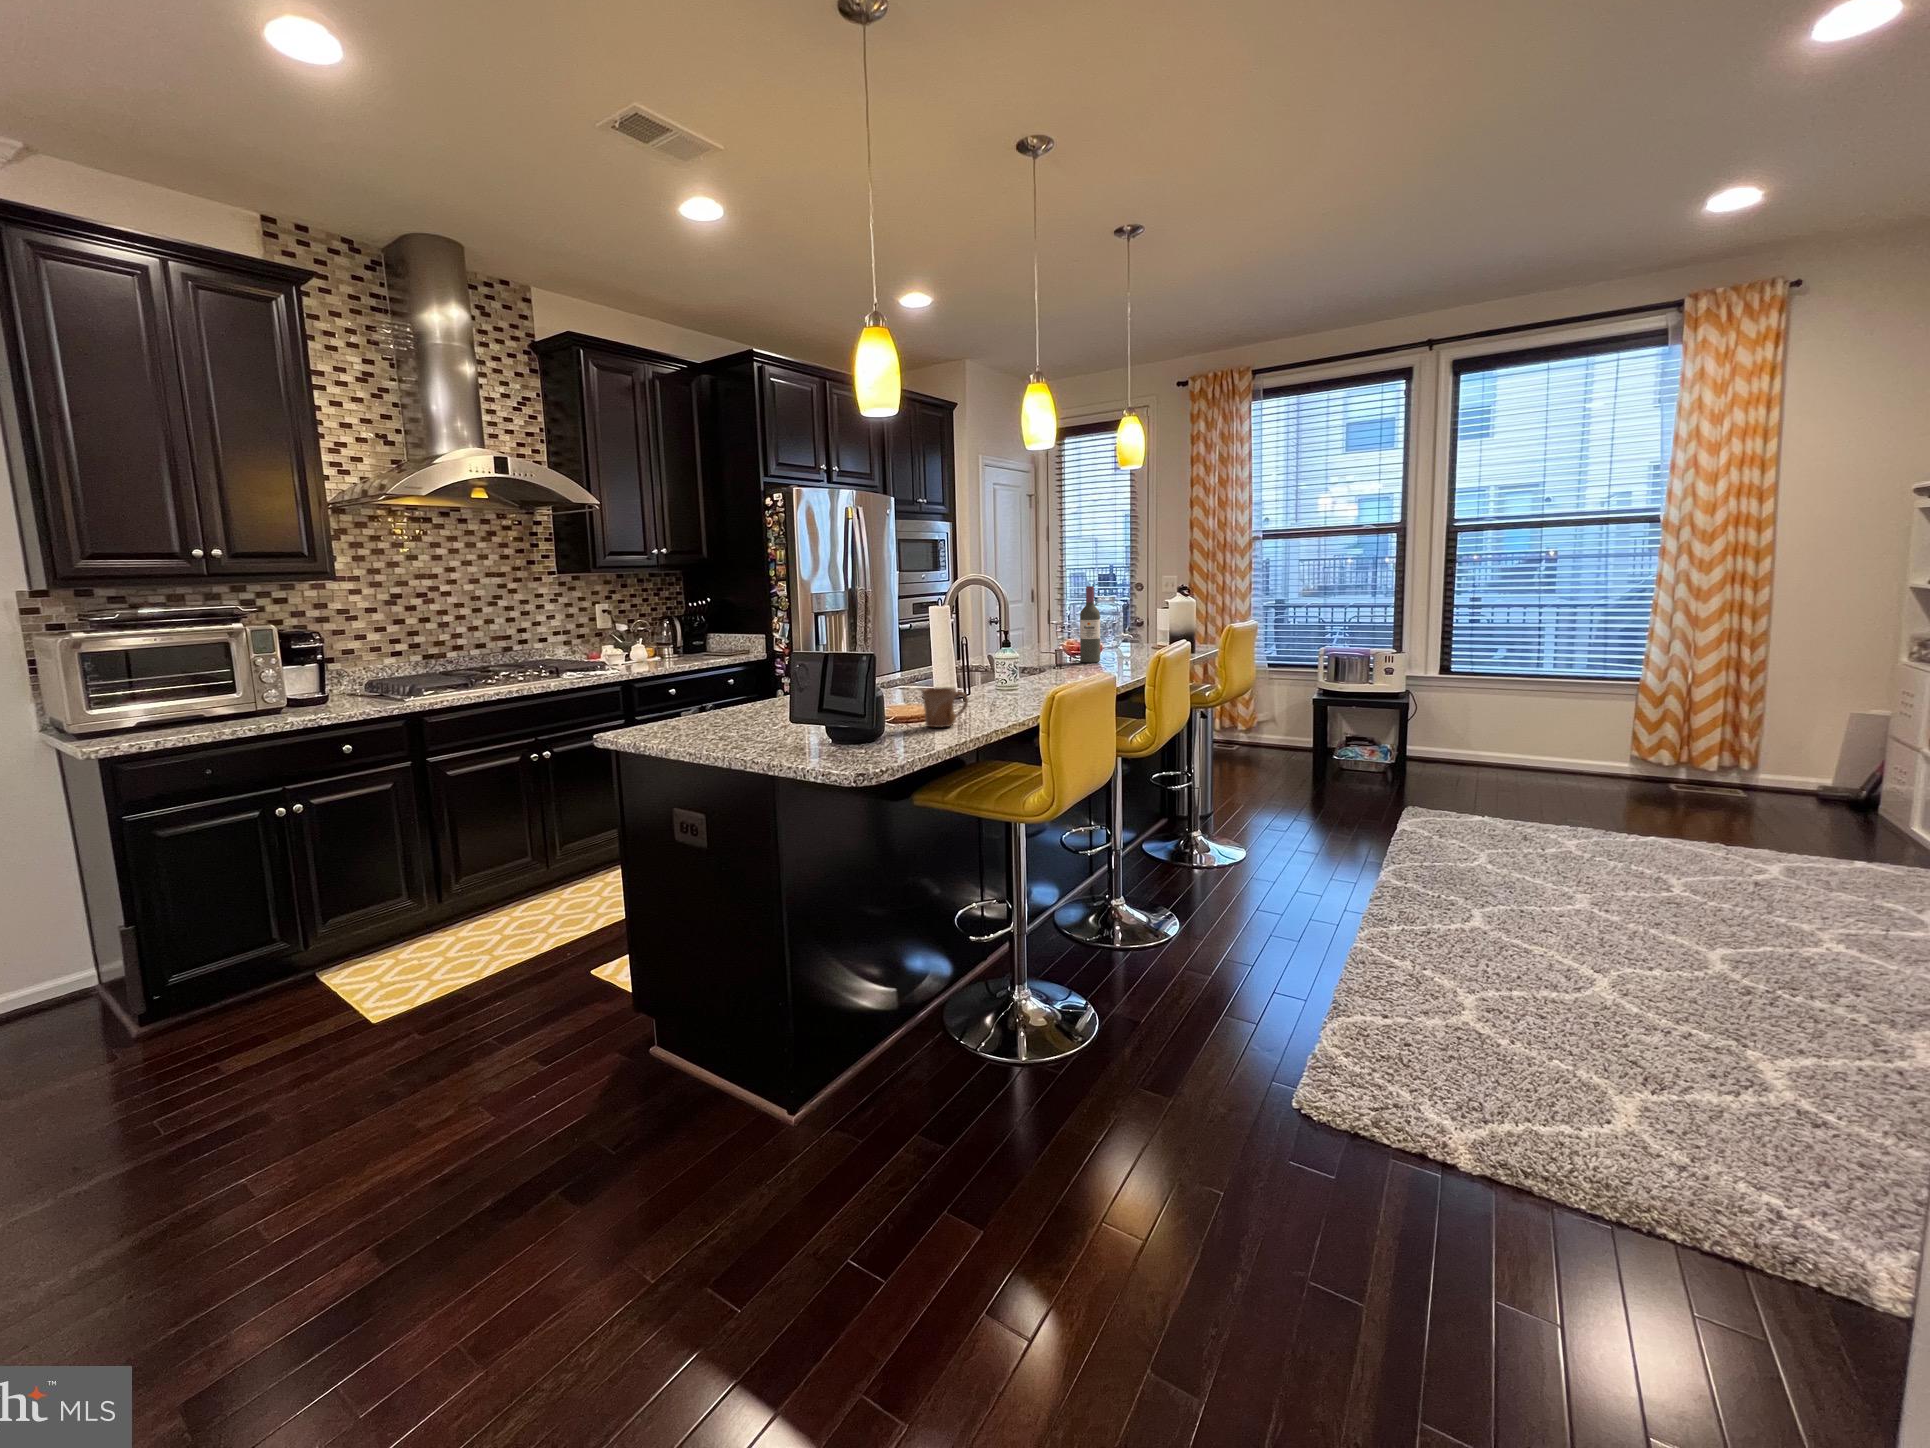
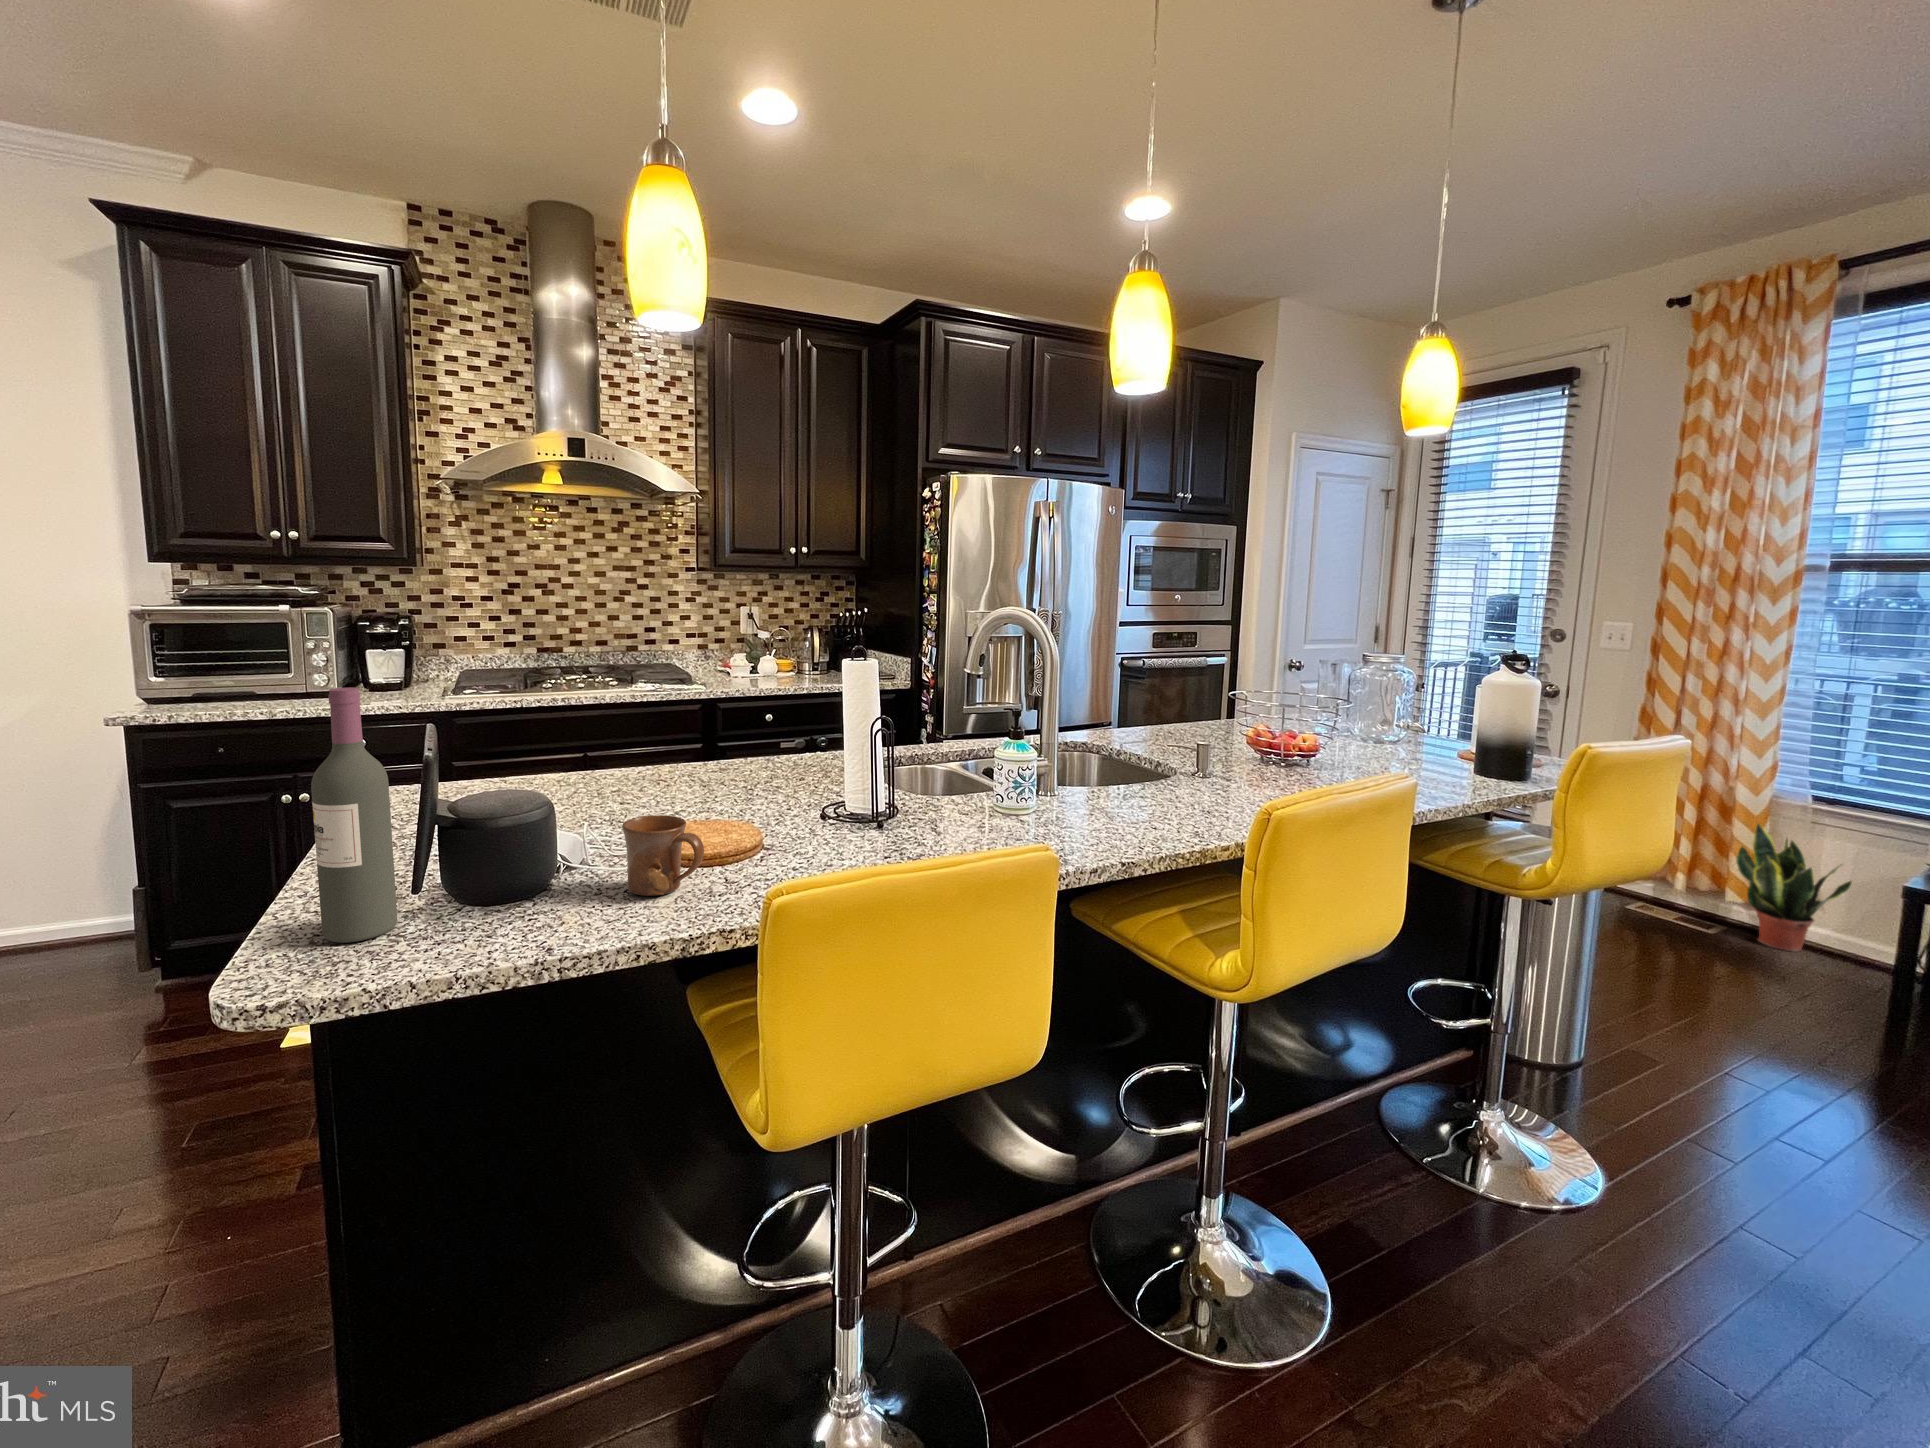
wine bottle: present [1080,586,1100,663] -> present [311,687,397,943]
potted plant: none [1241,682,1290,750] -> present [1736,824,1852,952]

